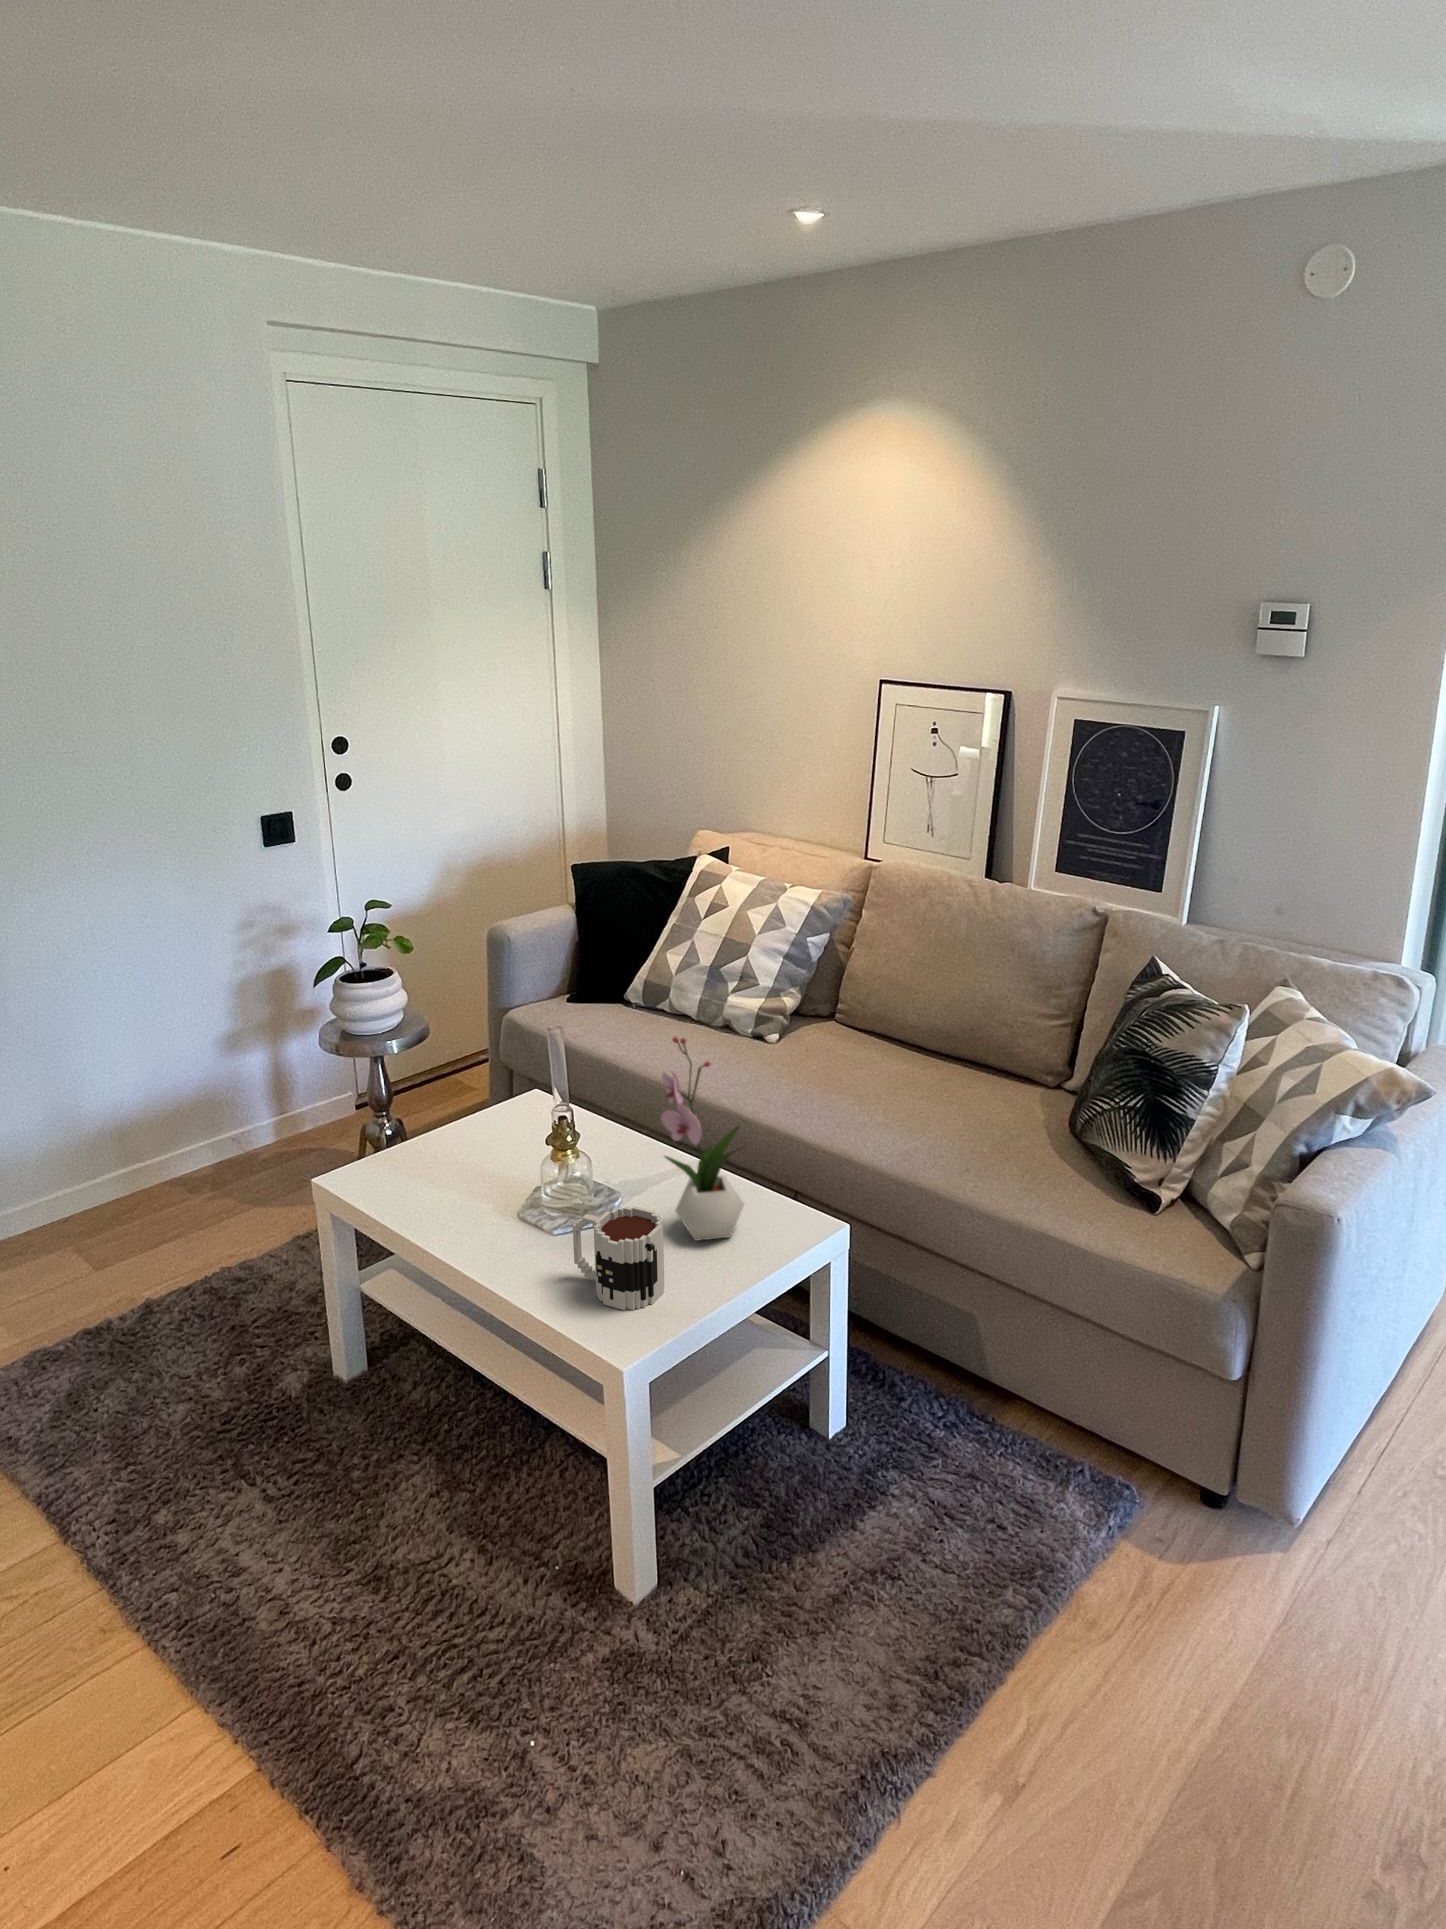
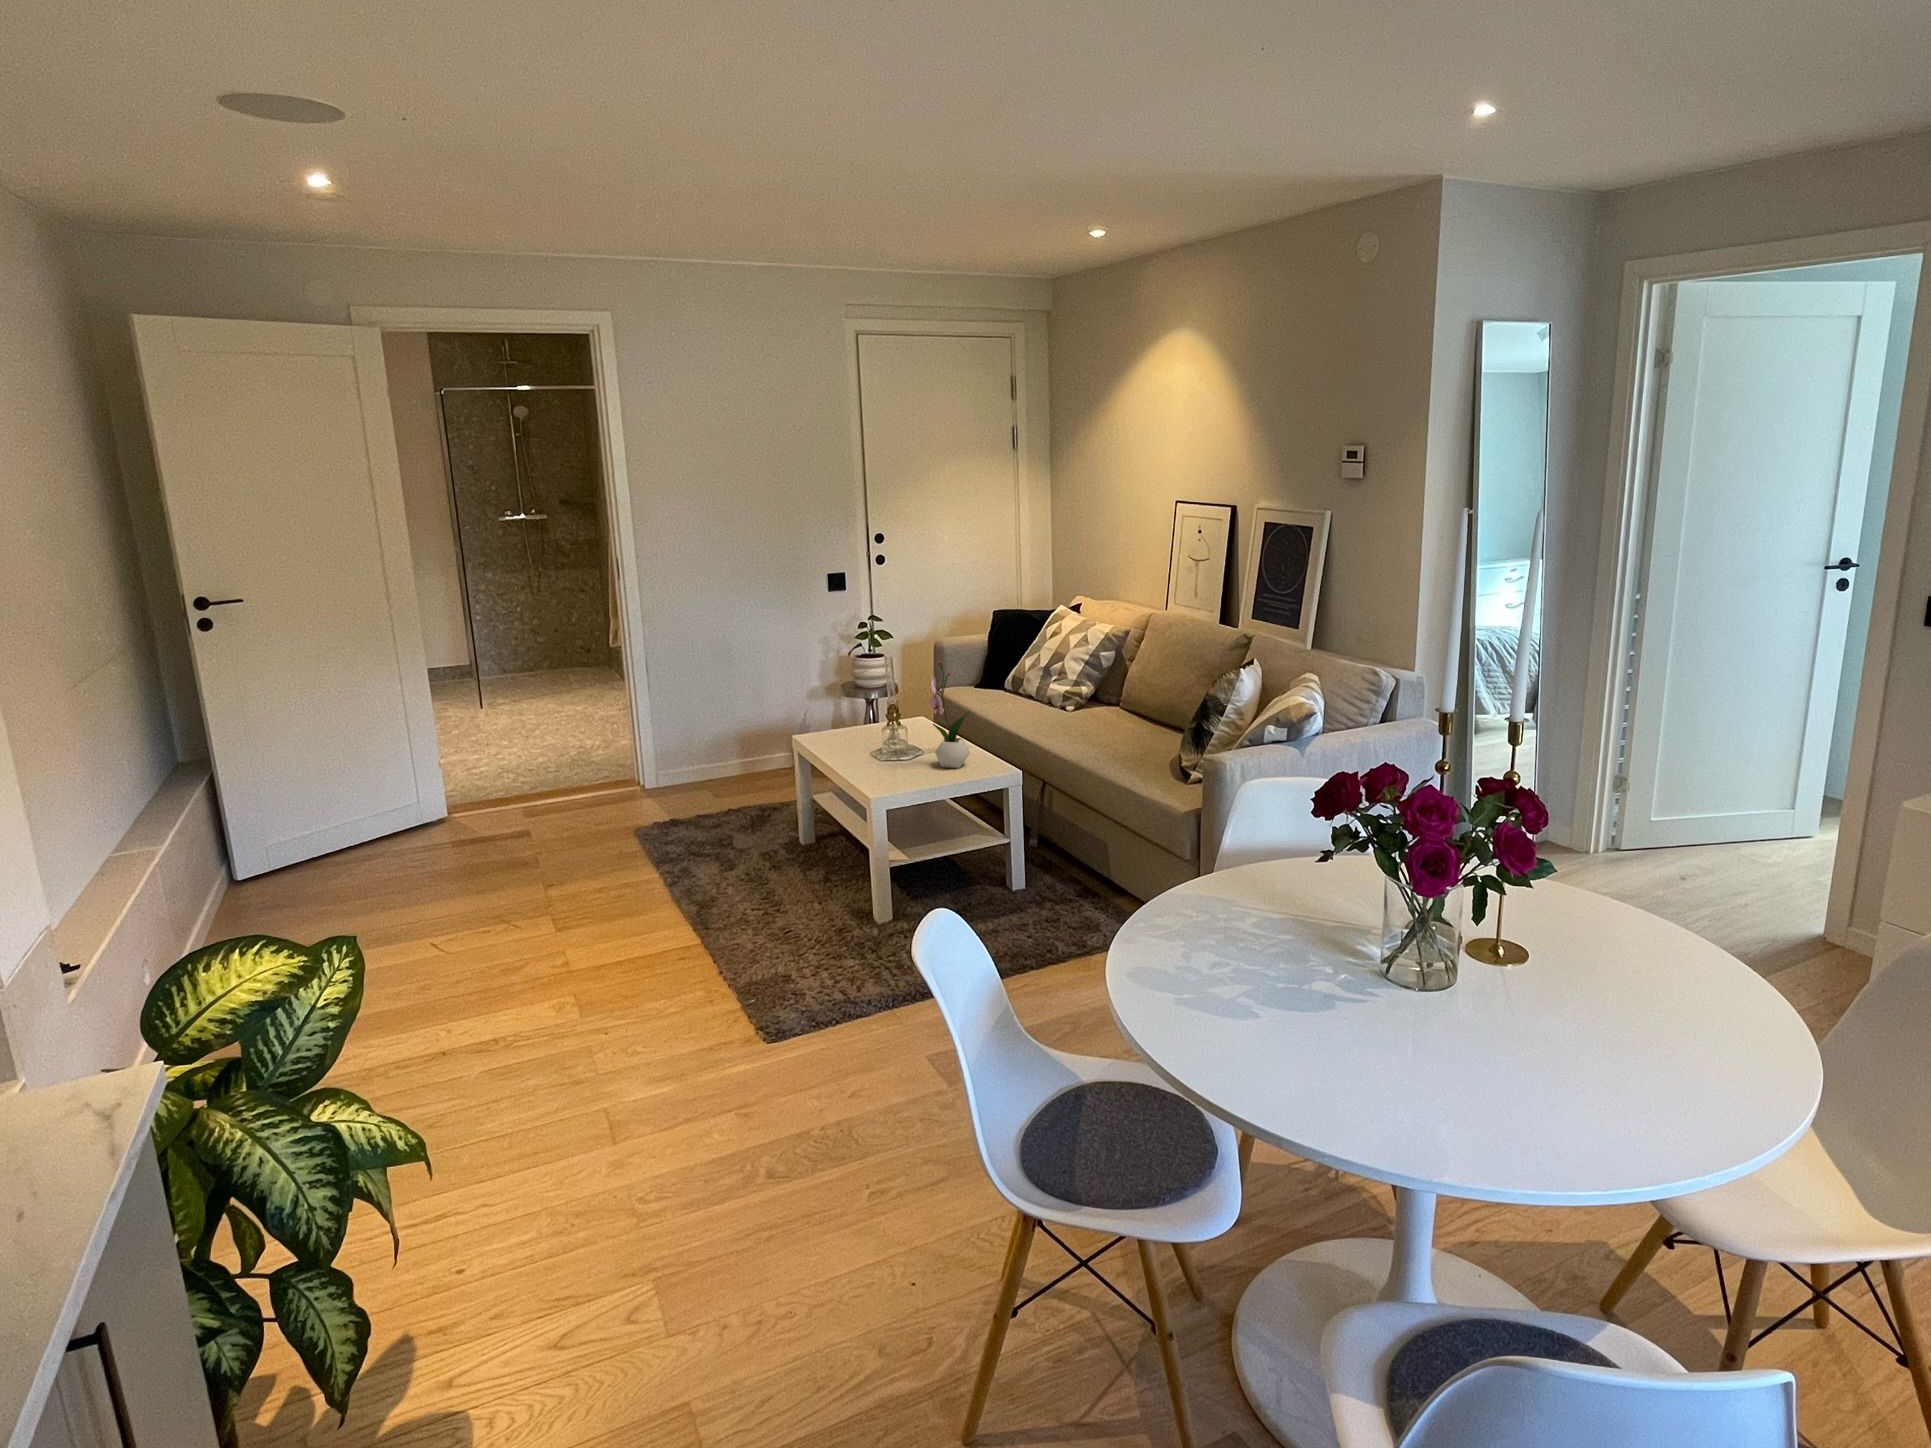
mug: present [573,1206,664,1310] -> none [875,737,913,783]

